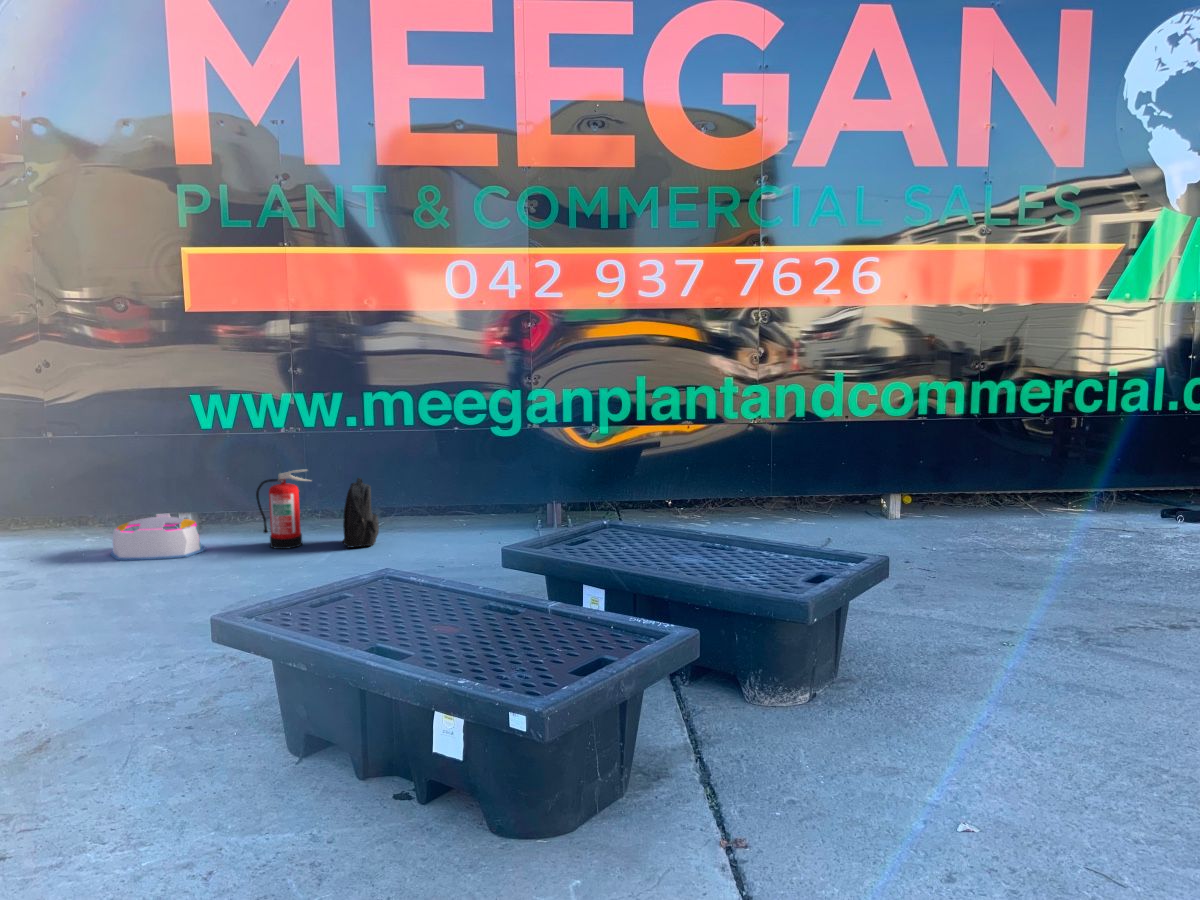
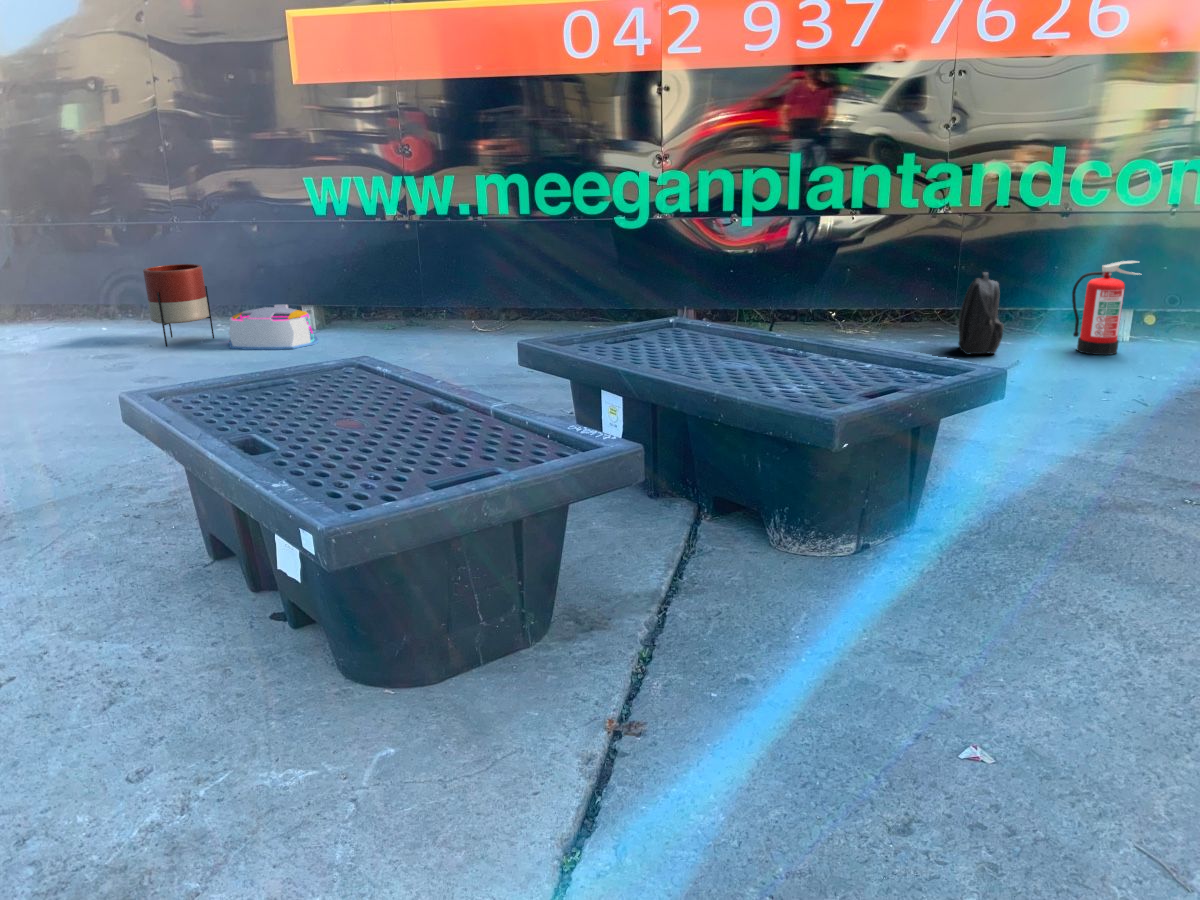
fire extinguisher: present [256,470,308,549] -> present [1072,261,1138,355]
planter: none [19,477,89,562] -> present [143,264,214,347]
backpack: present [343,478,379,548] -> present [958,272,1004,354]

